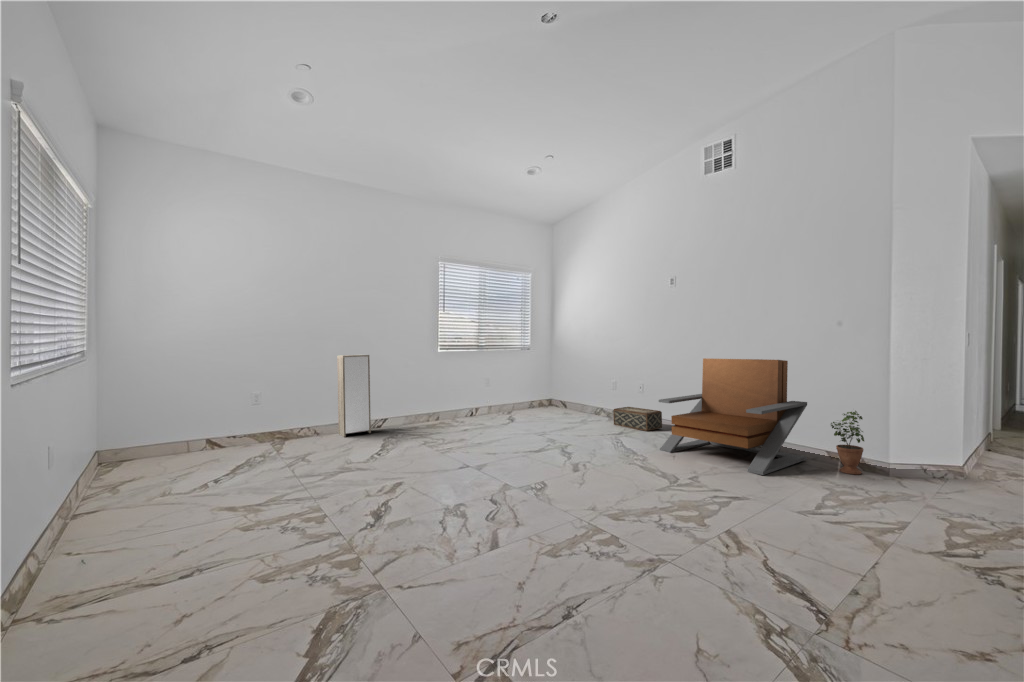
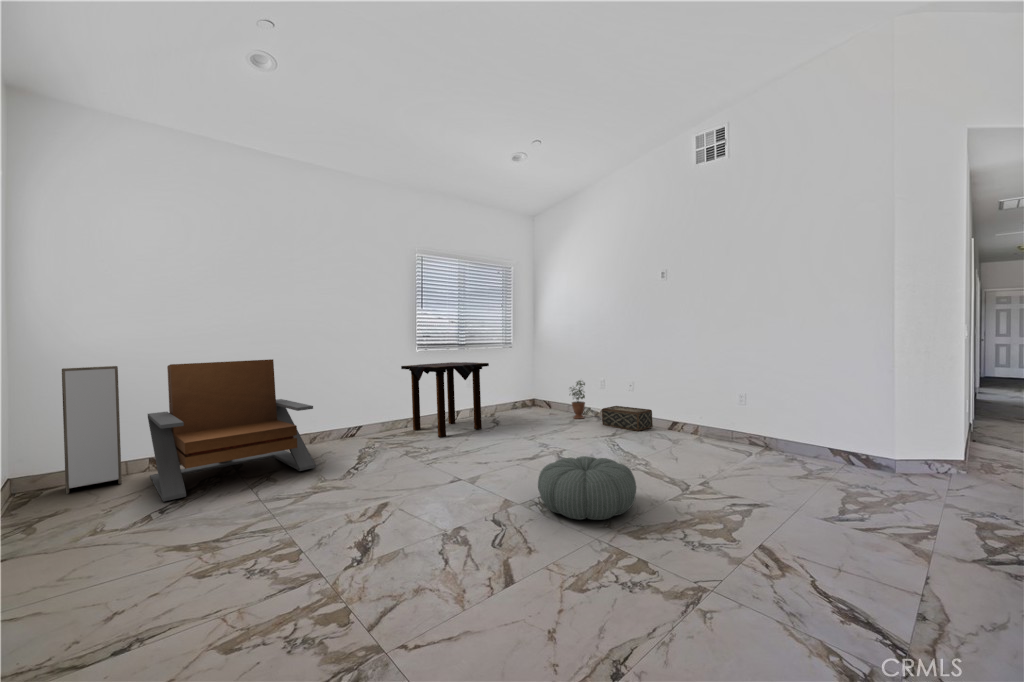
storage cabinet: present [337,355,371,437] -> present [62,366,122,494]
lounge chair: present [659,358,807,475] -> present [148,359,315,502]
side table: none [424,362,505,431] -> present [401,362,489,437]
potted plant: present [831,411,864,474] -> present [570,381,585,419]
pouf: none [535,448,623,504] -> present [538,456,636,520]

